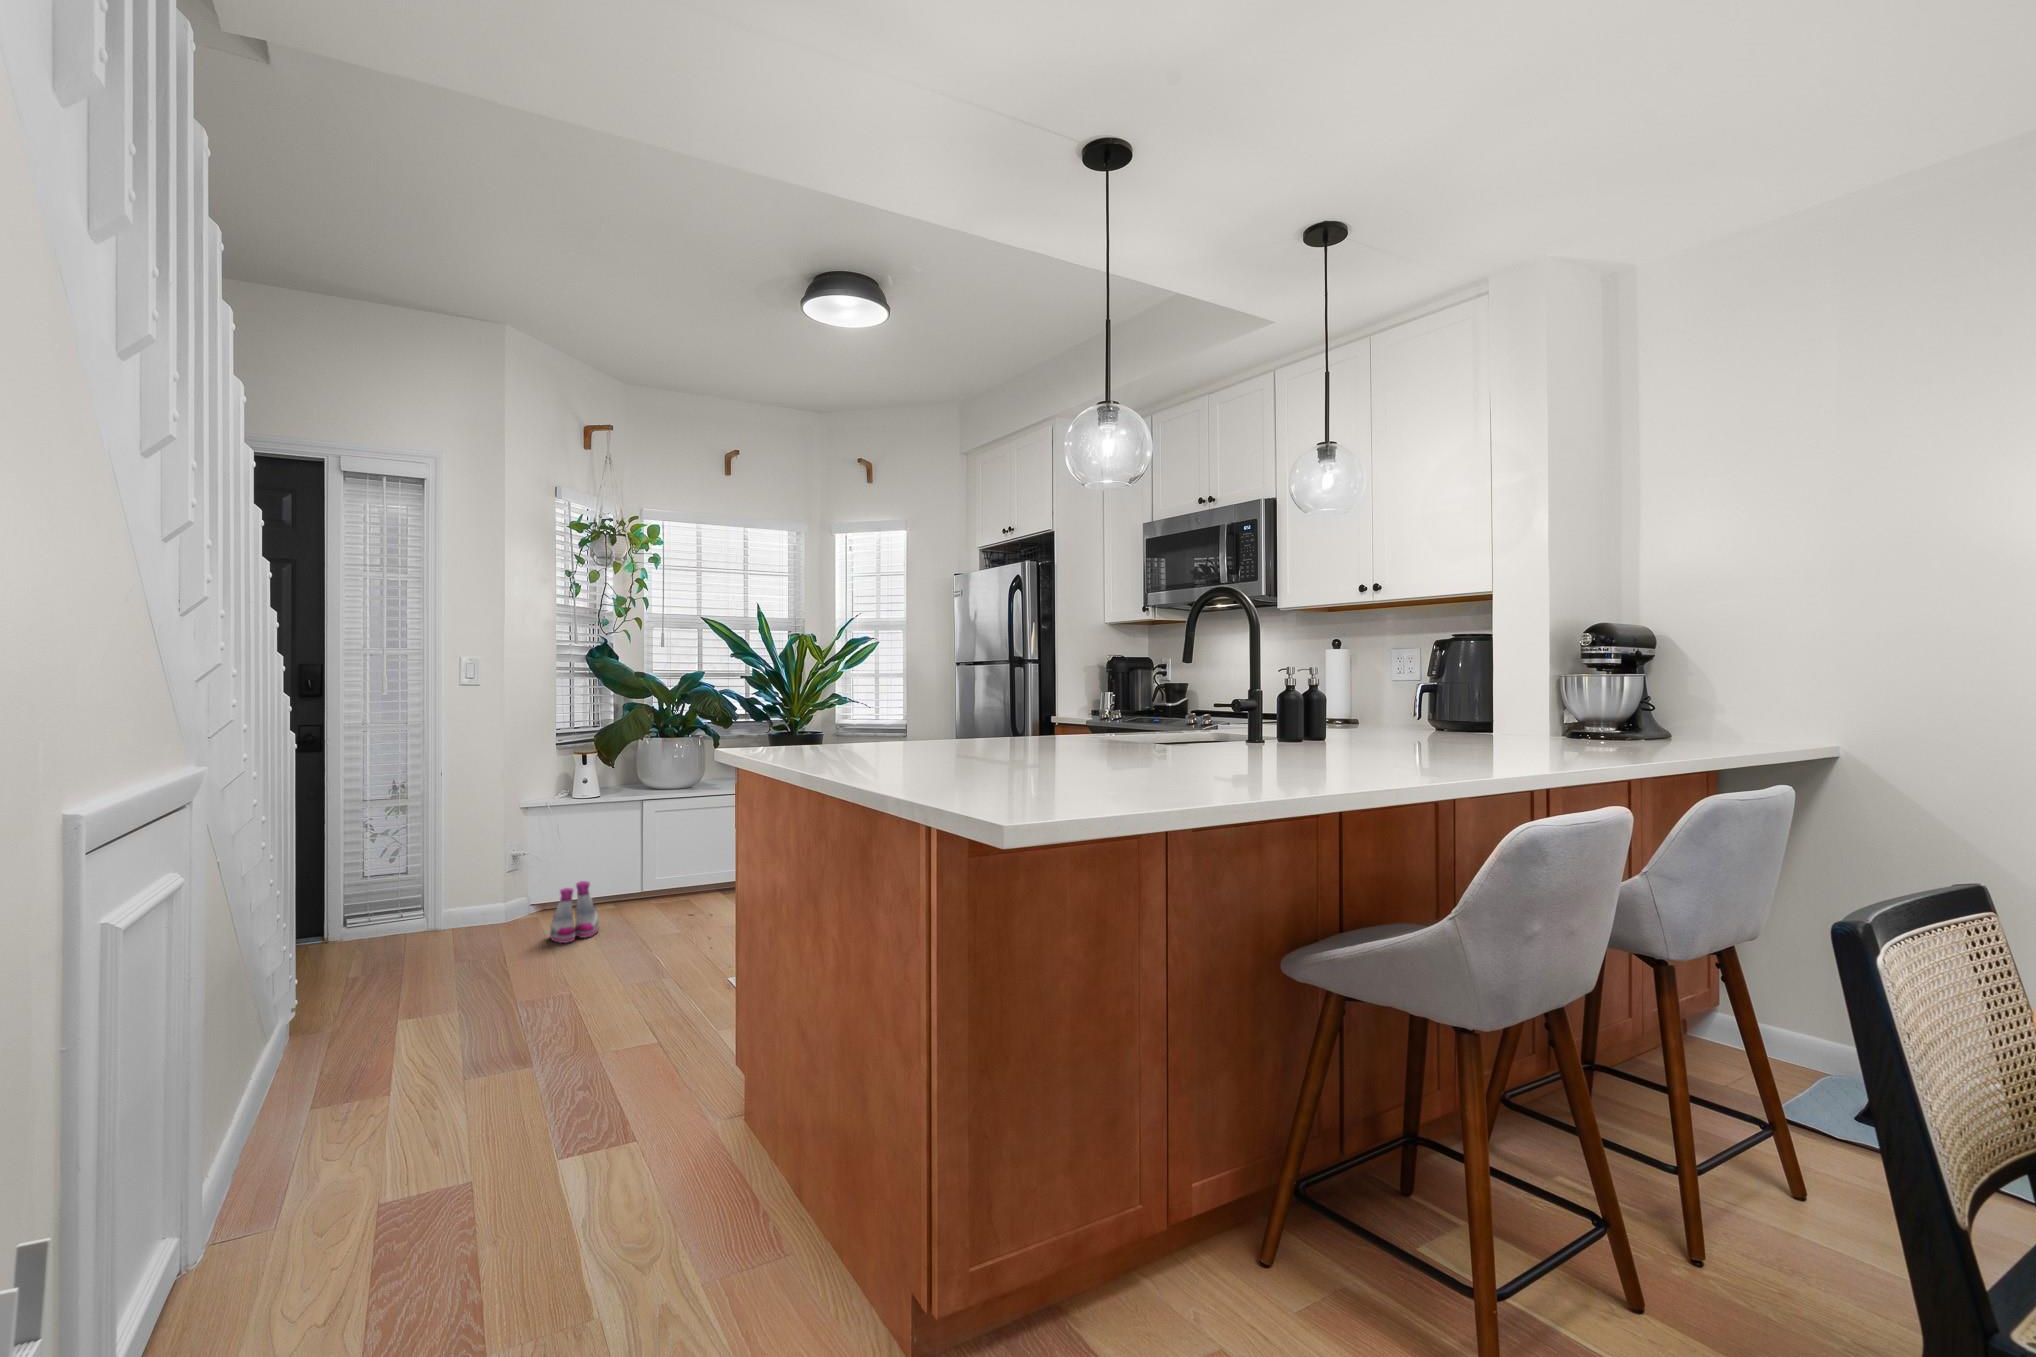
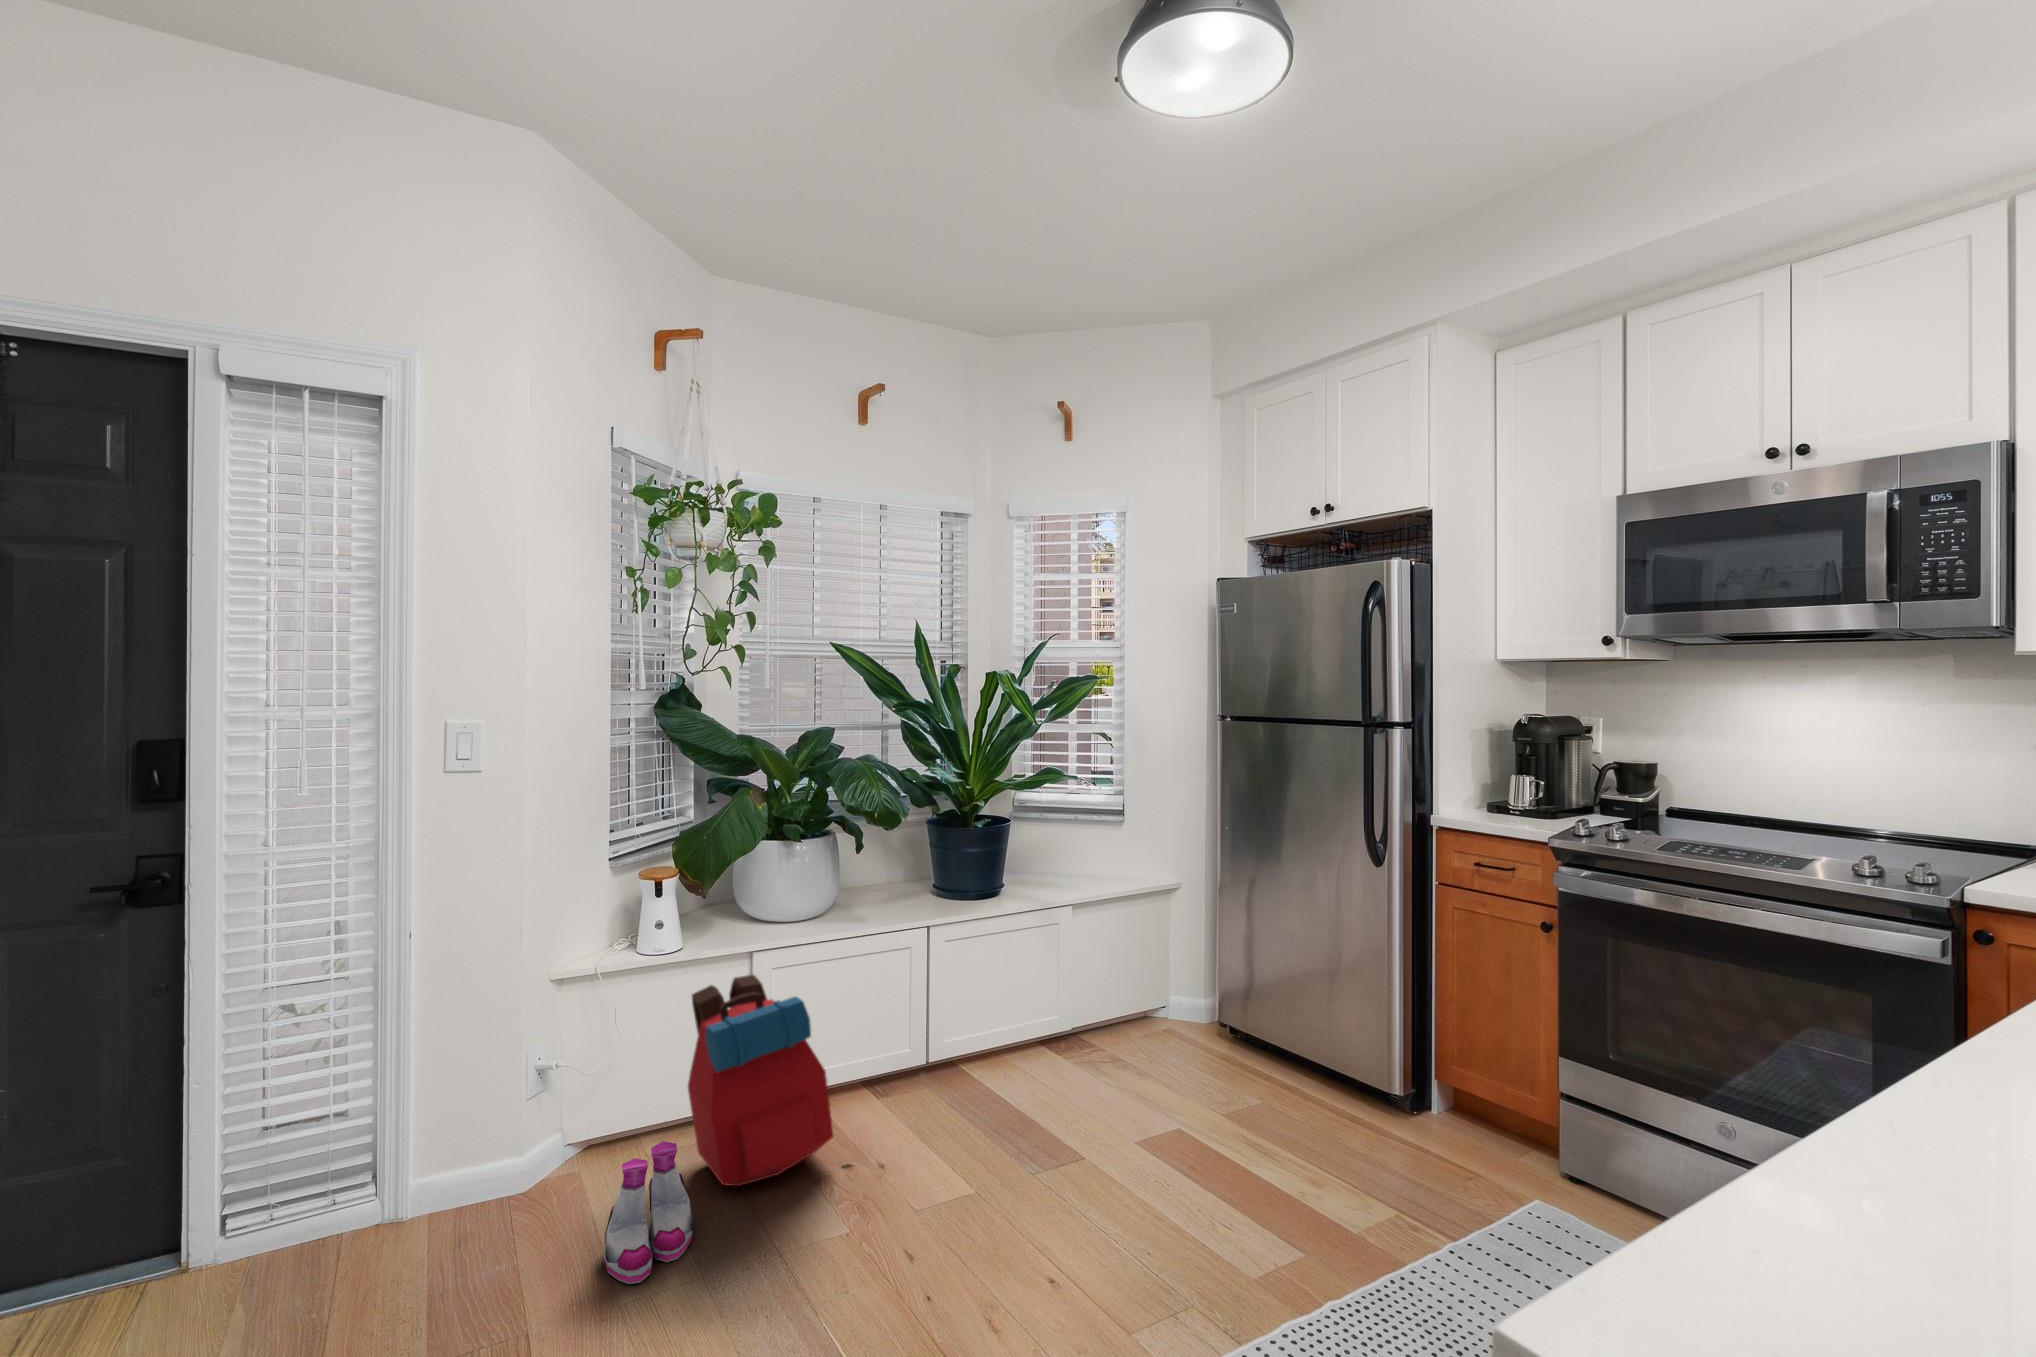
backpack: none [600,809,685,918] -> present [688,975,833,1186]

